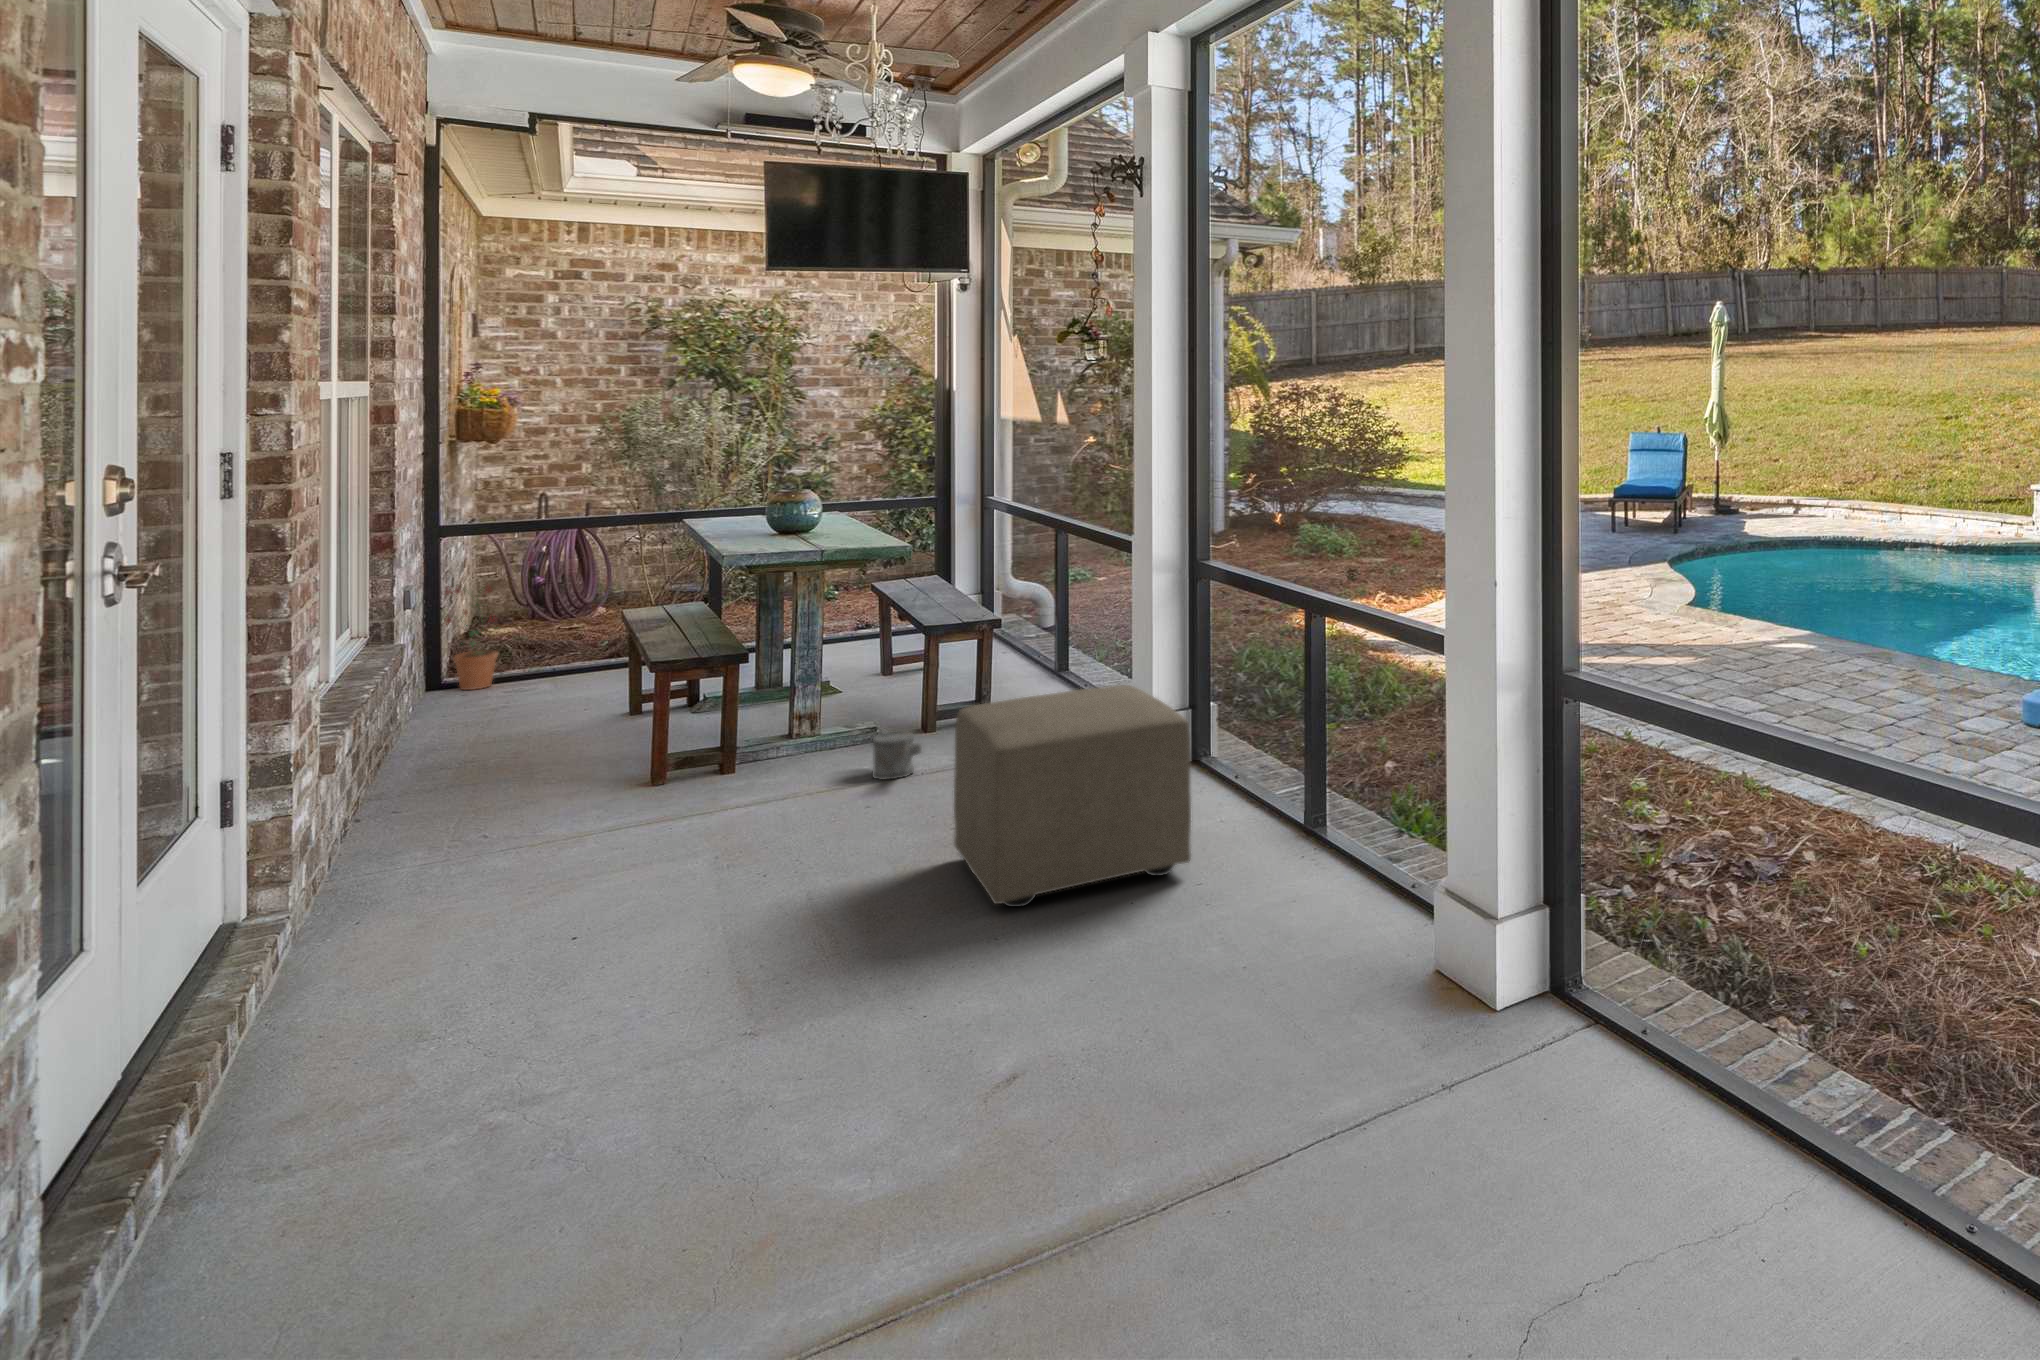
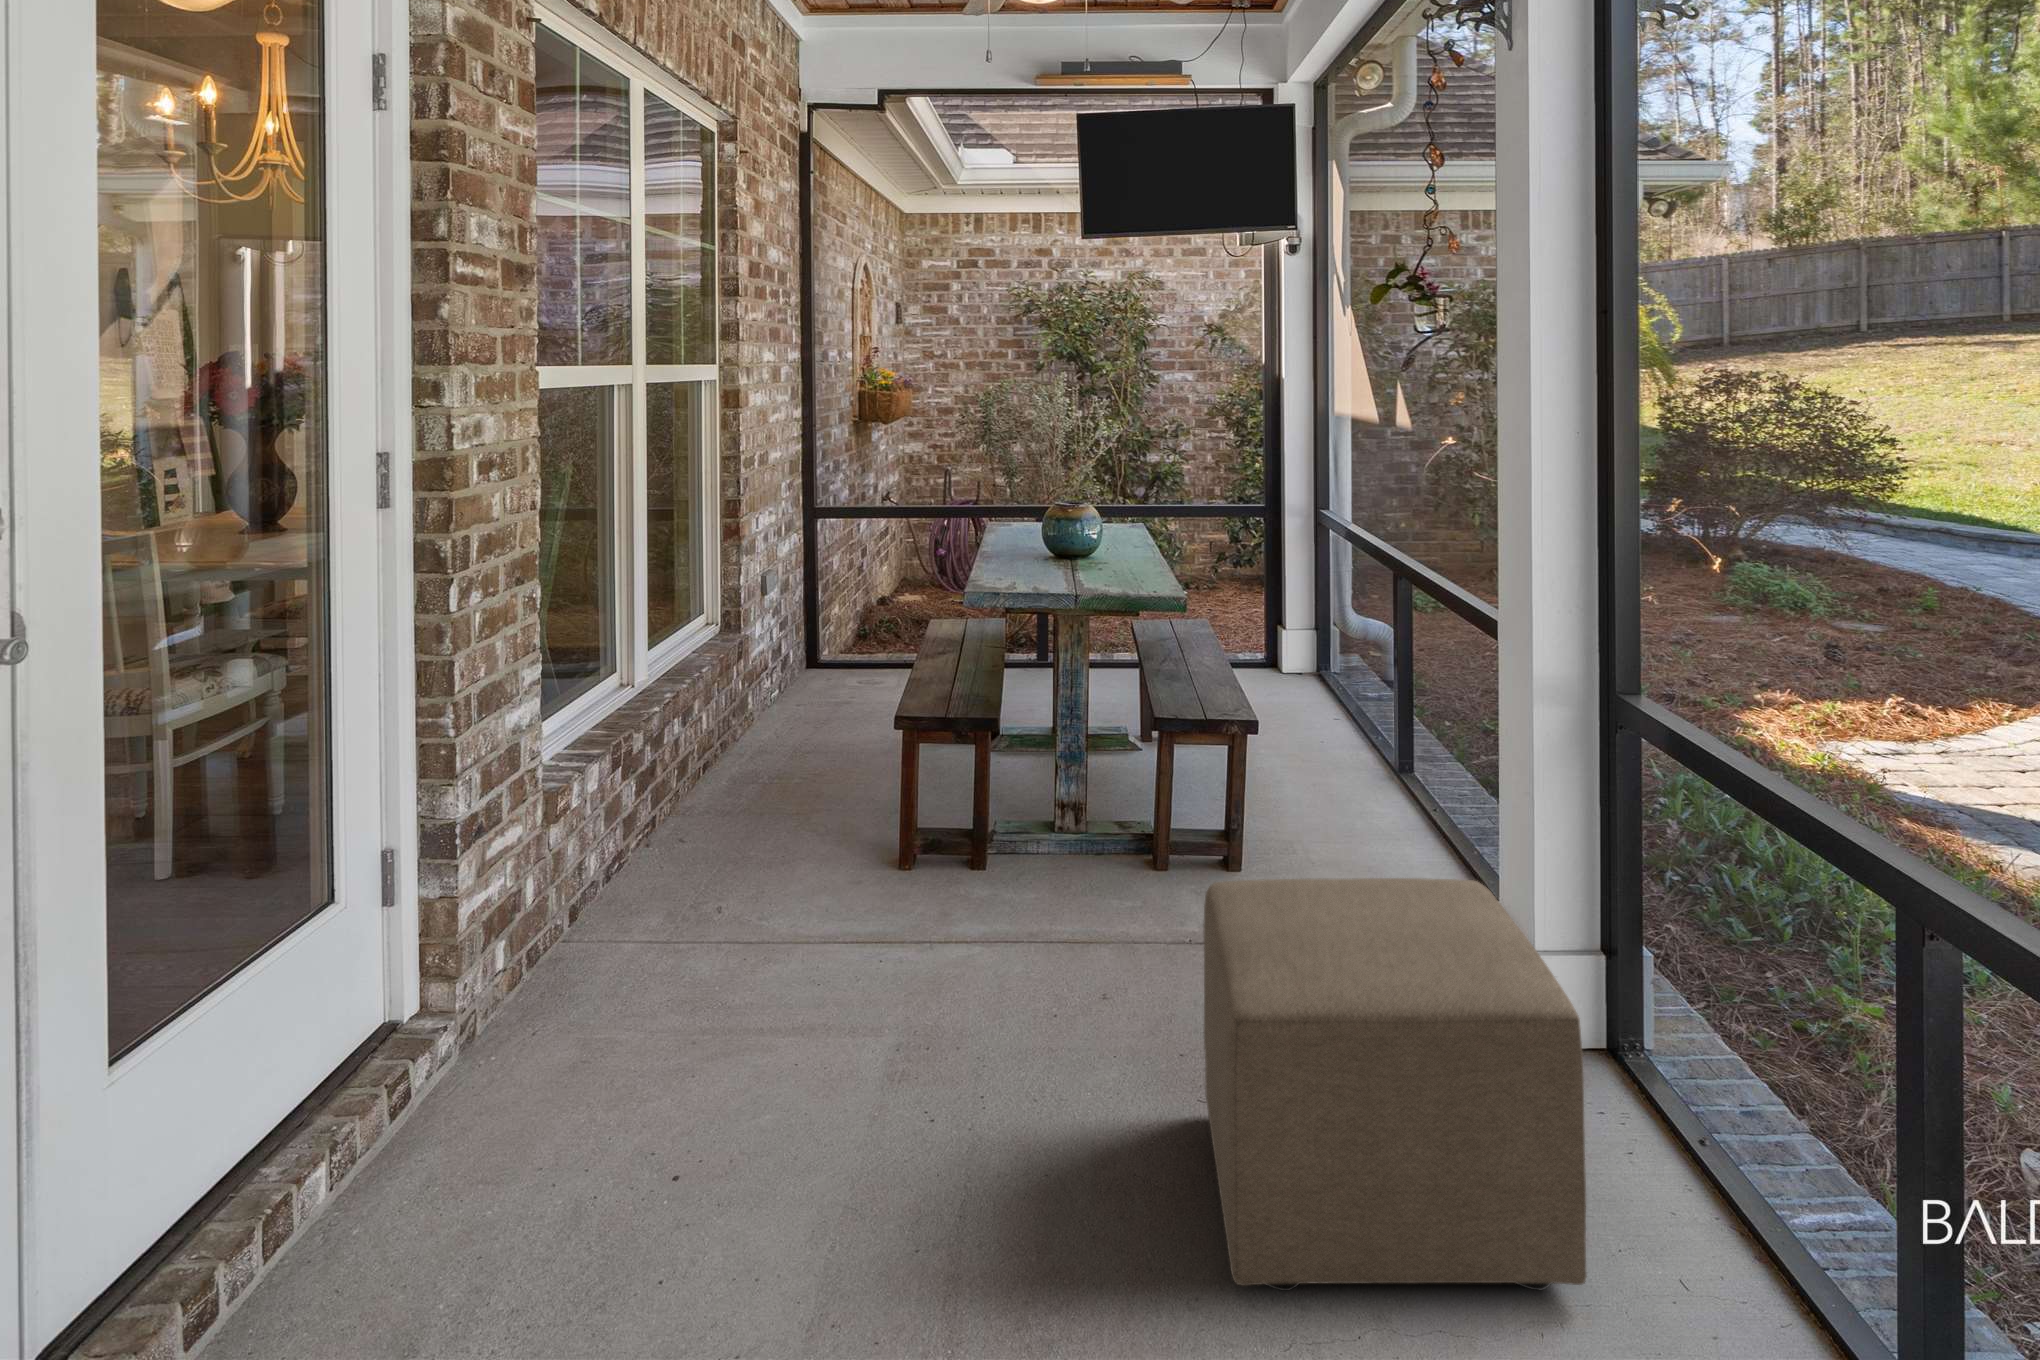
potted plant: present [444,585,498,690] -> none [813,568,867,675]
watering can: present [873,729,922,780] -> none [1147,828,1200,907]

